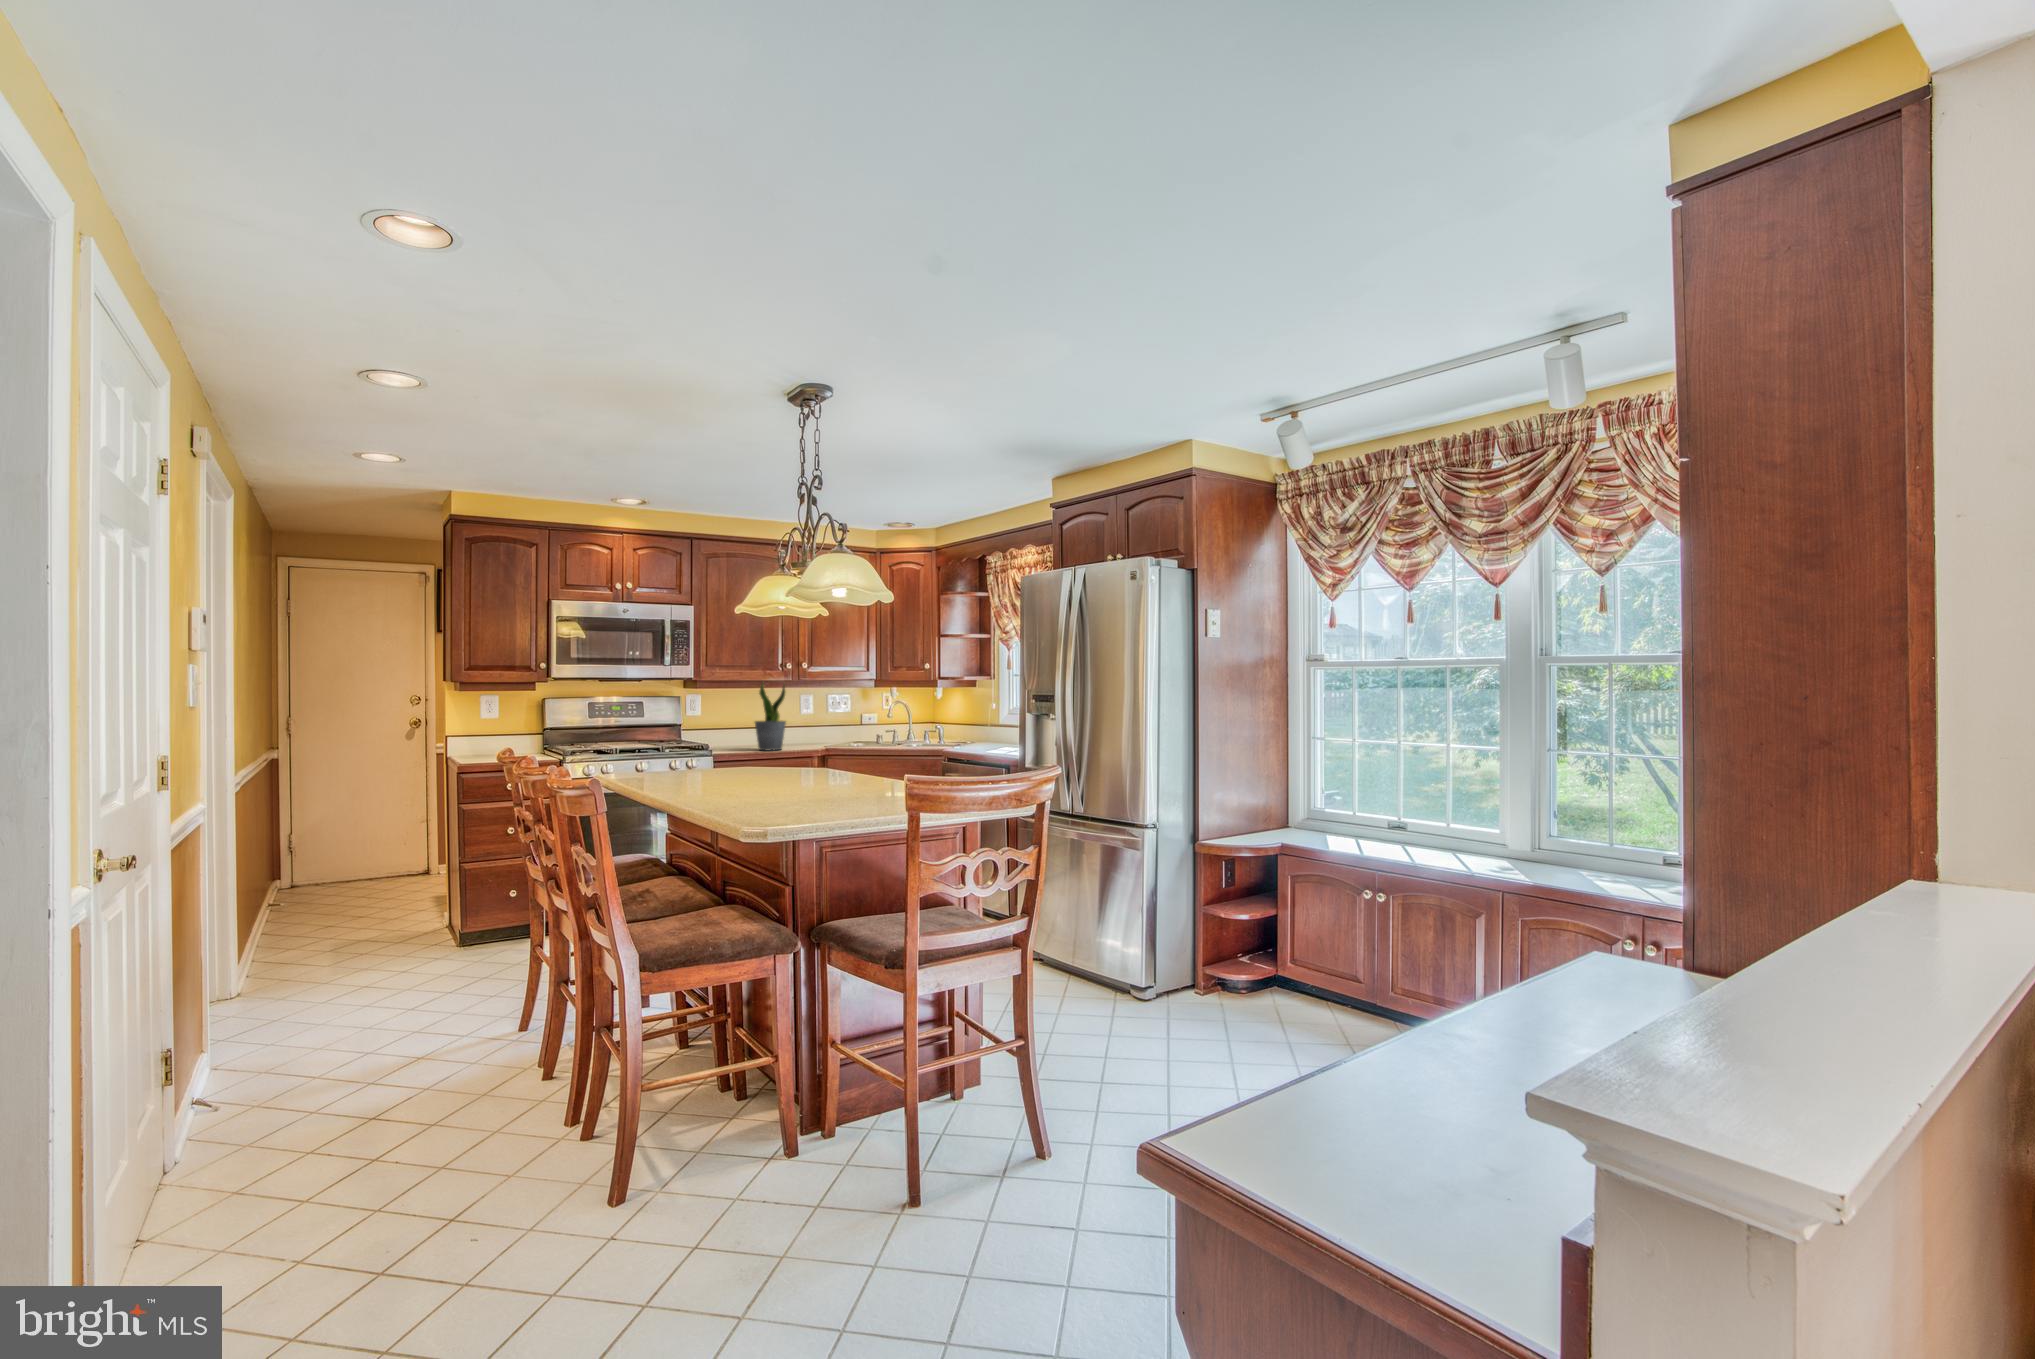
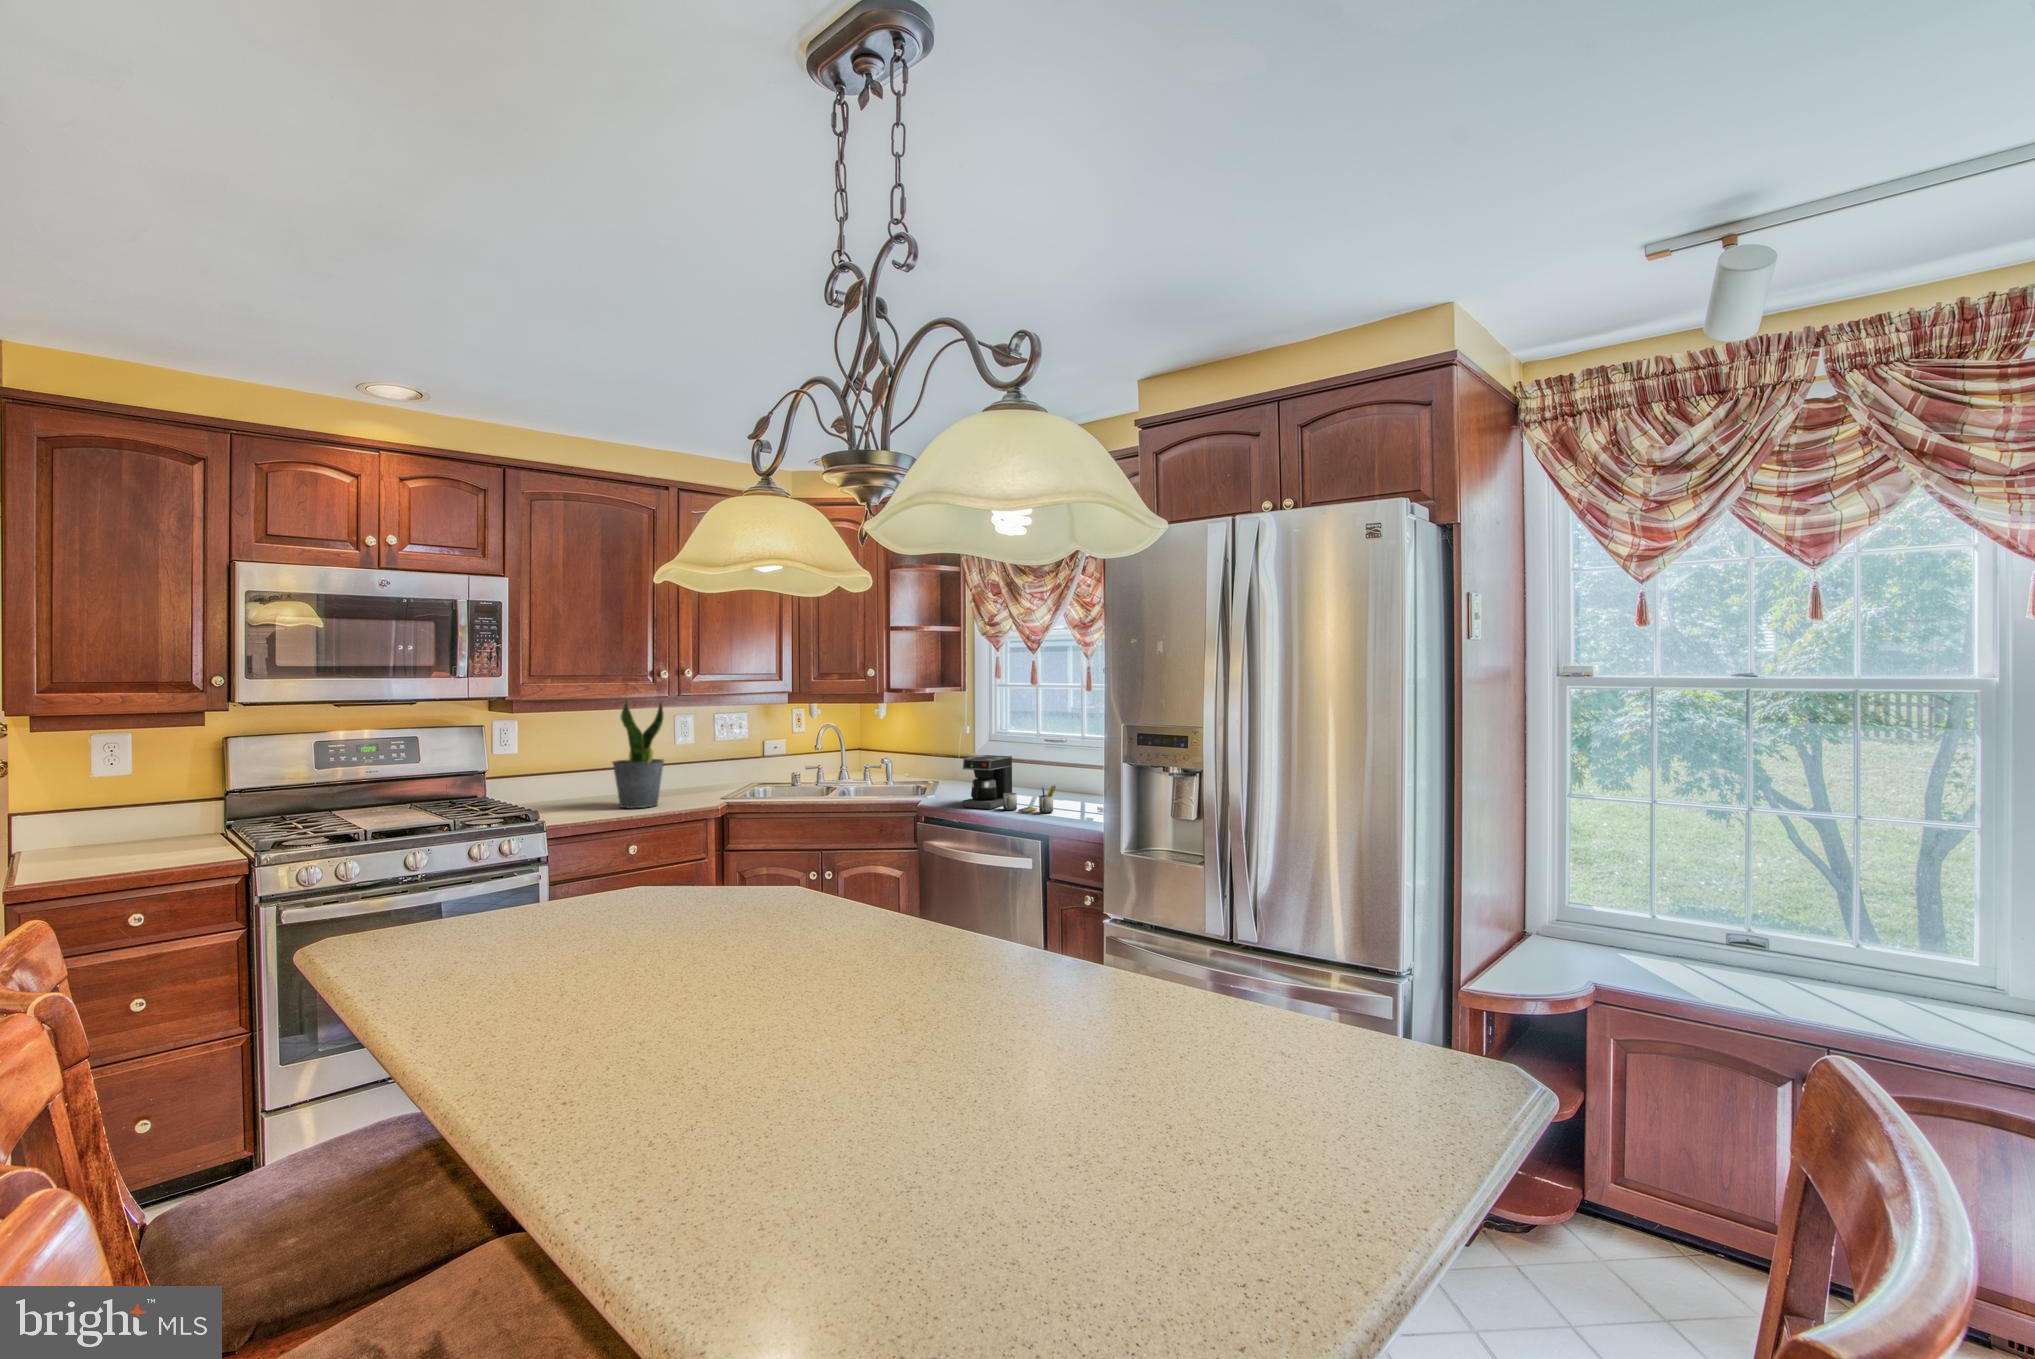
coffee maker: none [966,721,1020,758] -> present [963,755,1056,812]

